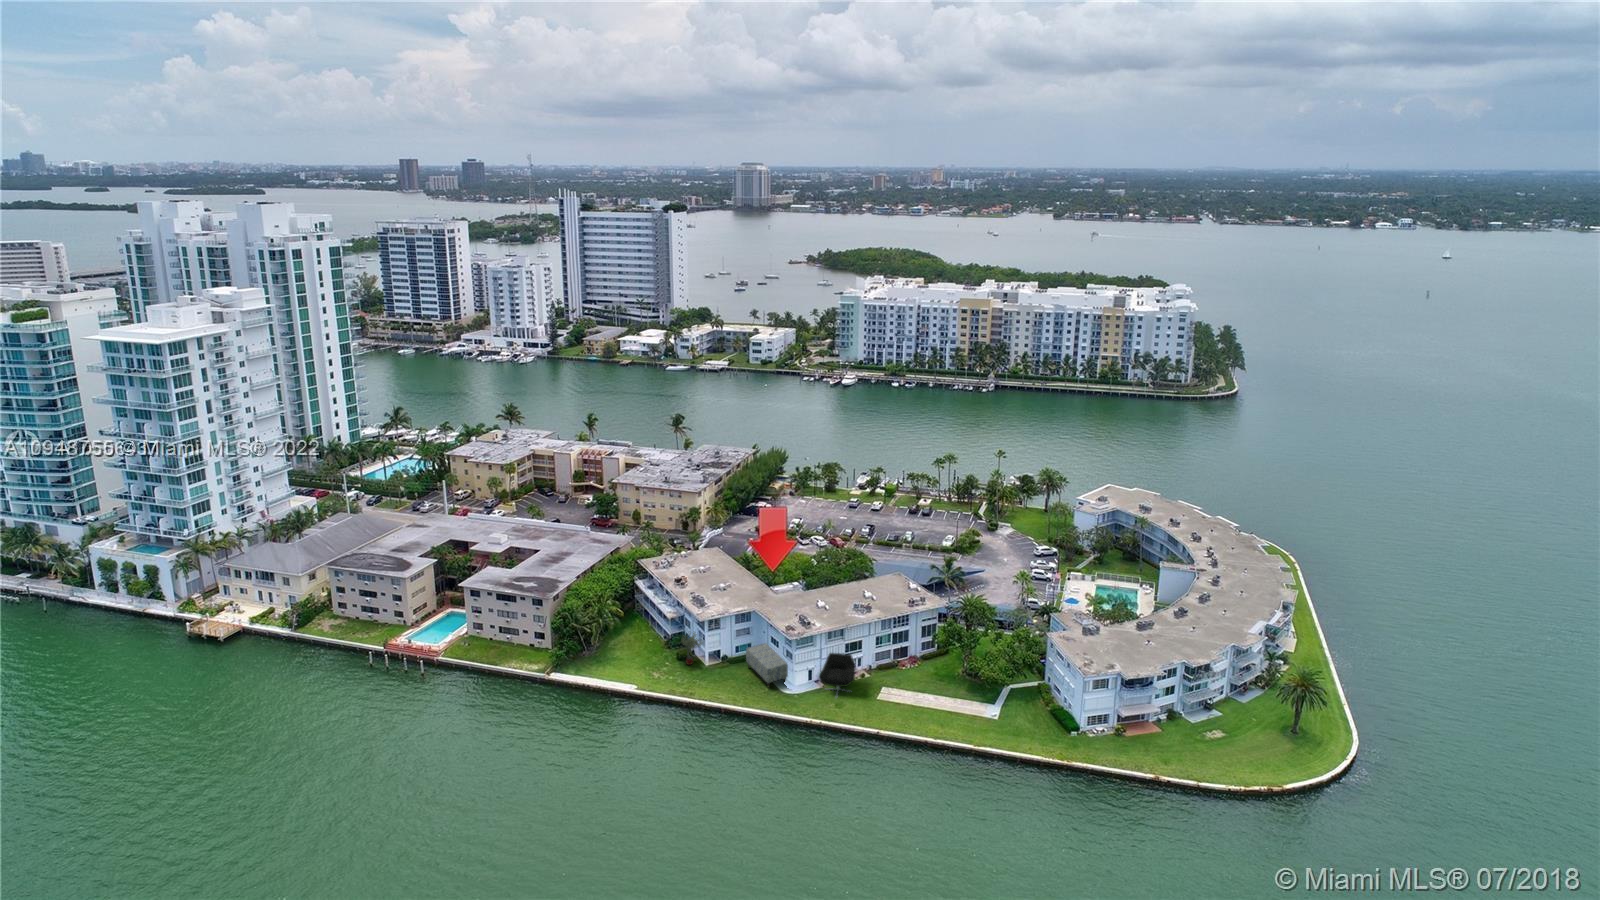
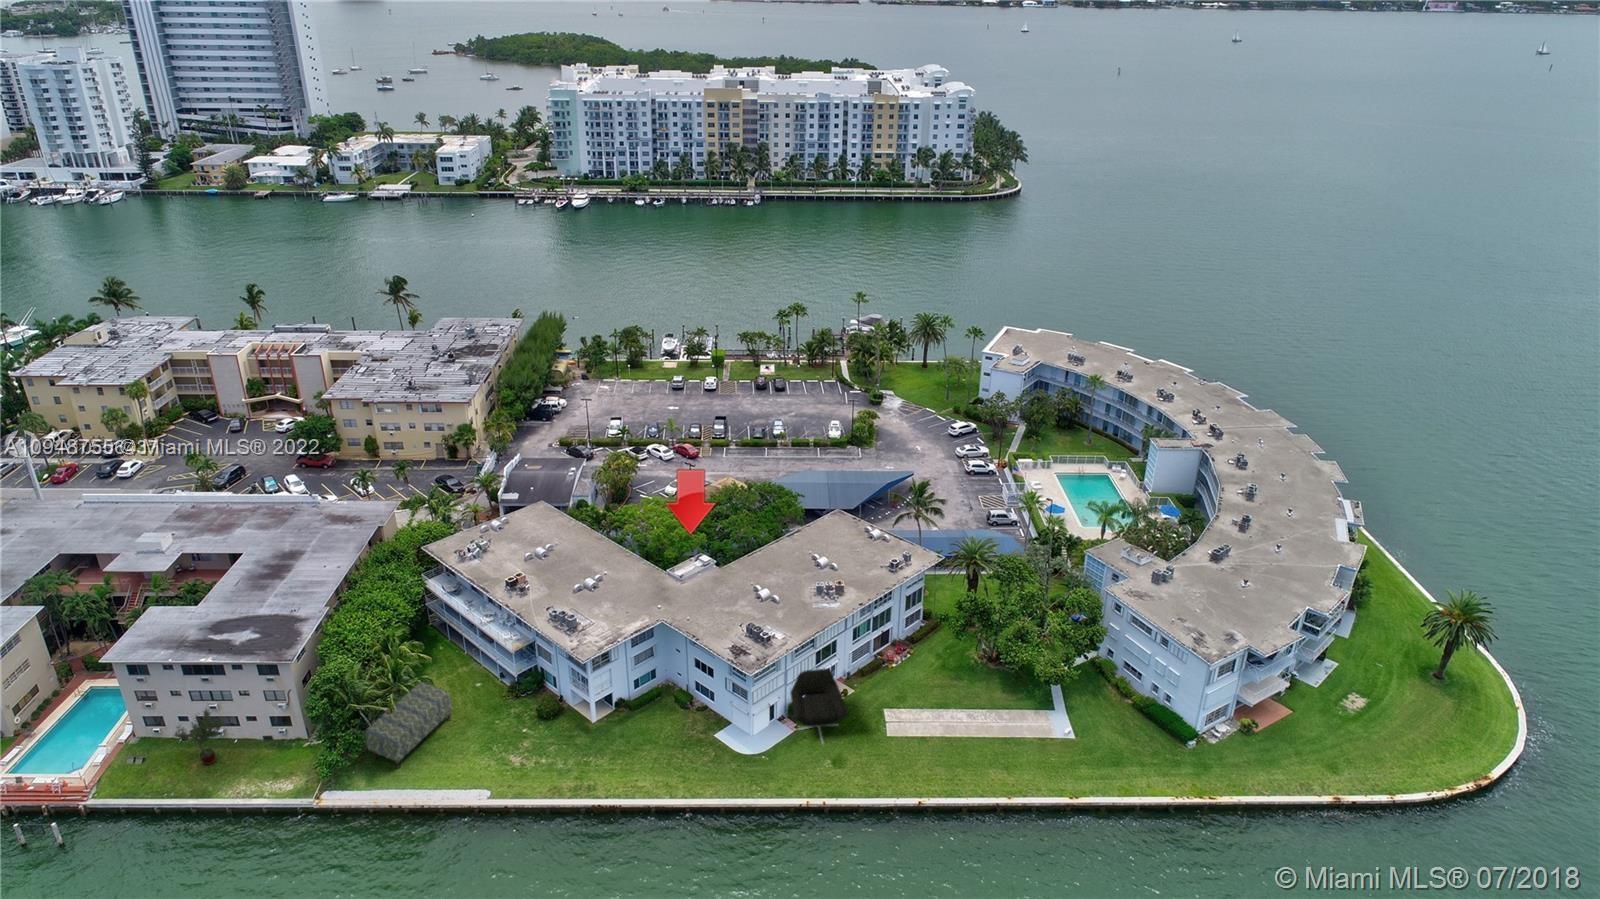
potted tree: present [681,632,702,665] -> present [174,710,224,764]
bench: present [746,643,788,687] -> present [365,682,452,769]

